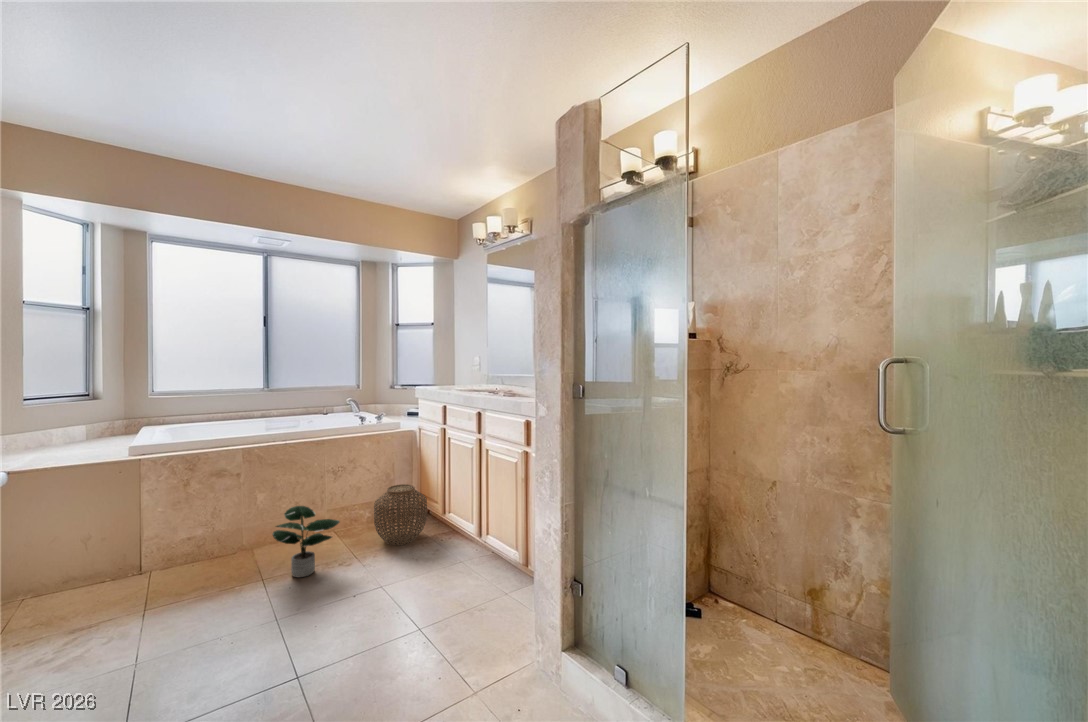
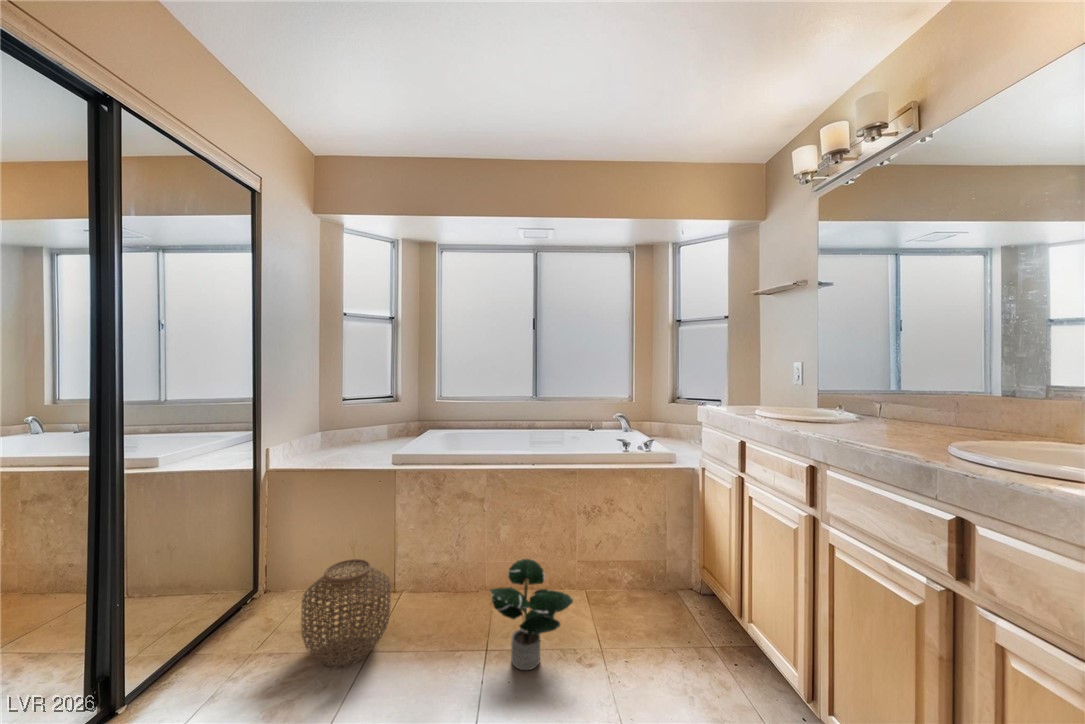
woven basket: present [374,484,427,545] -> present [301,559,391,667]

